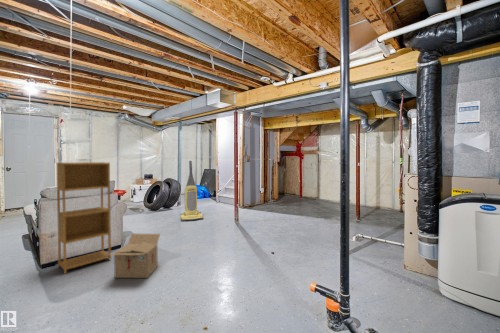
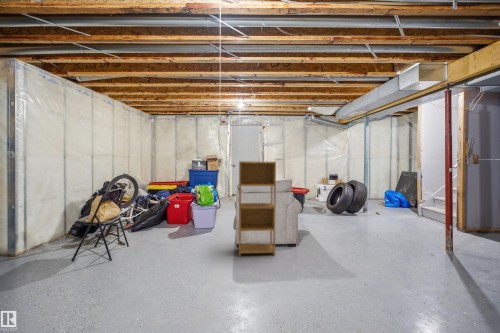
vacuum cleaner: present [180,161,203,221] -> none [358,161,387,235]
cardboard box: present [109,234,160,278] -> none [262,235,317,290]

